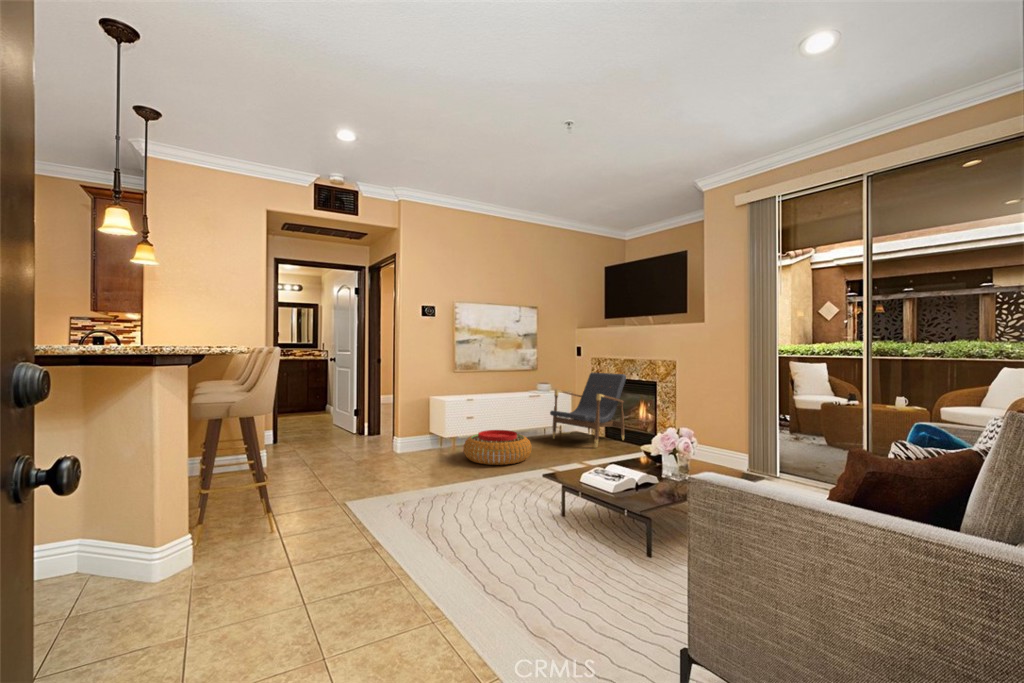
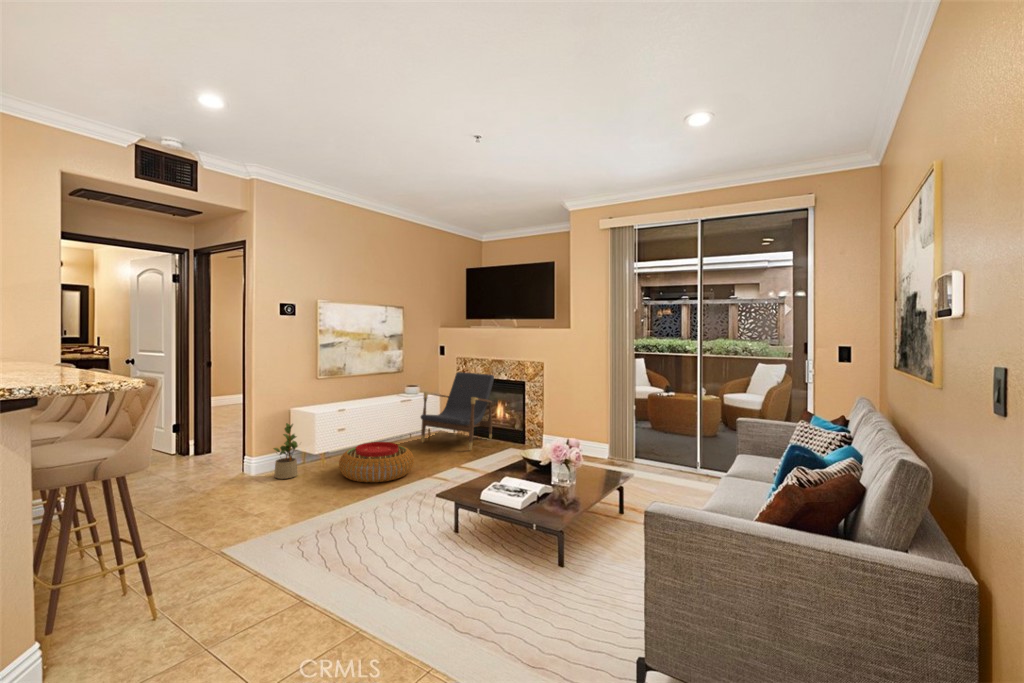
potted plant: none [413,407,435,455] -> present [274,423,298,479]

